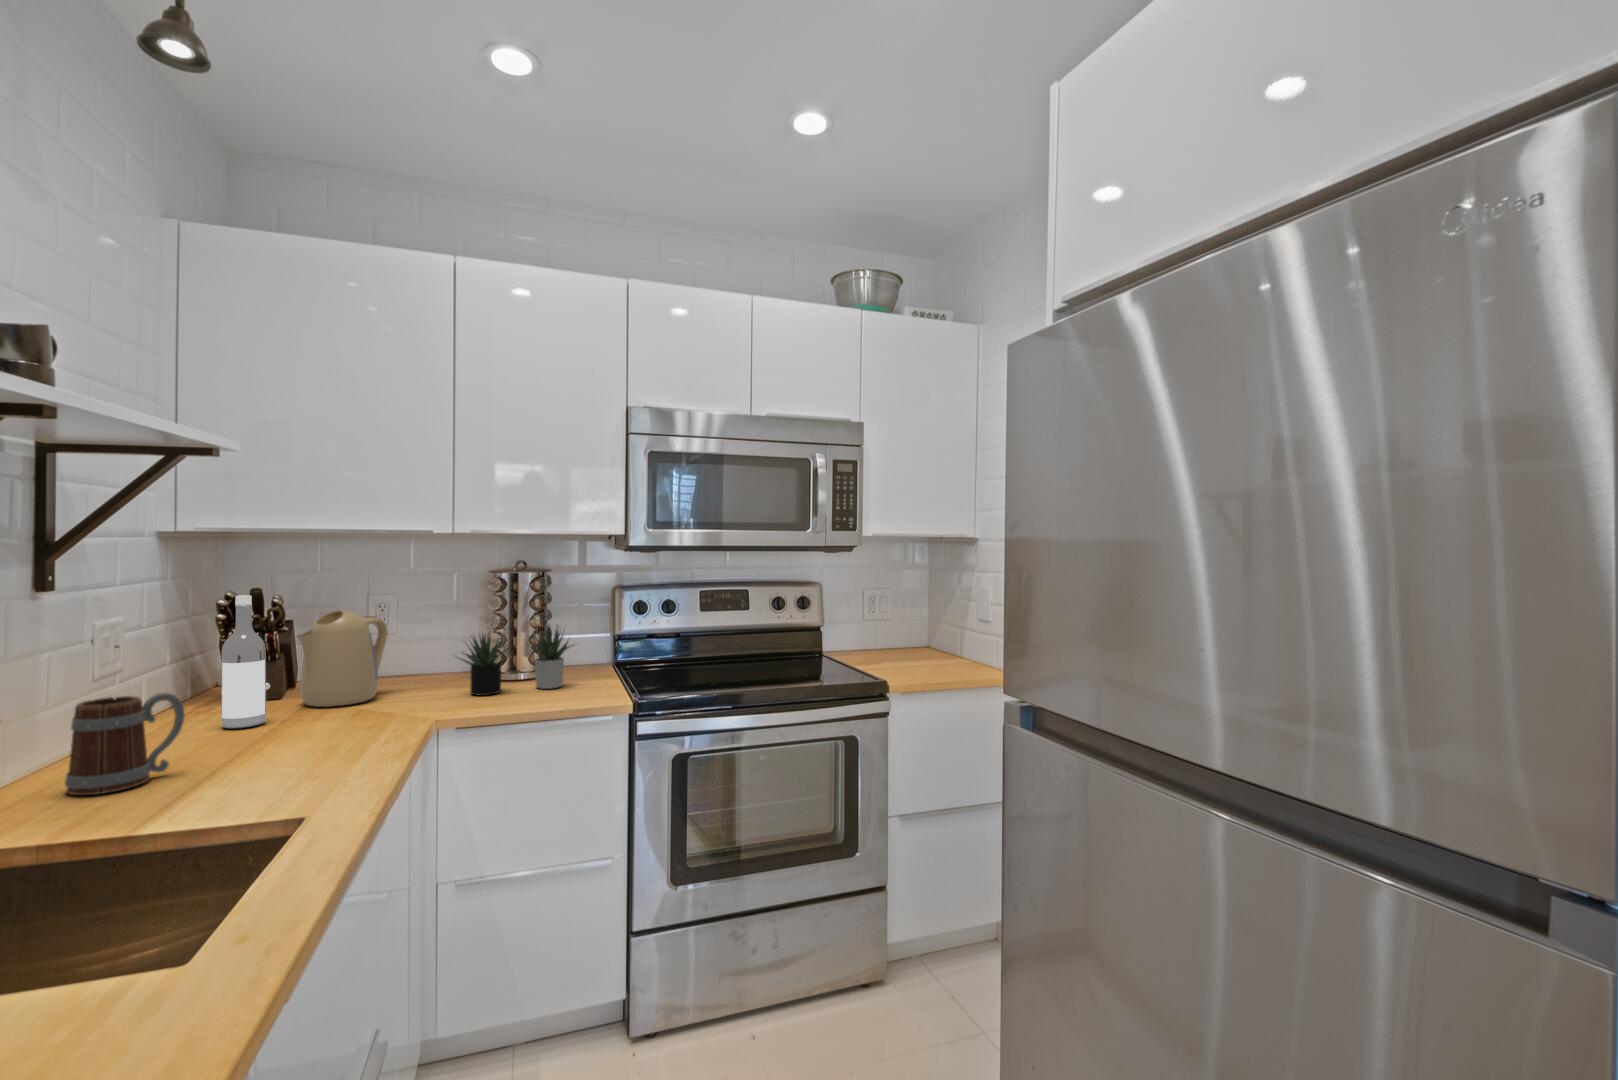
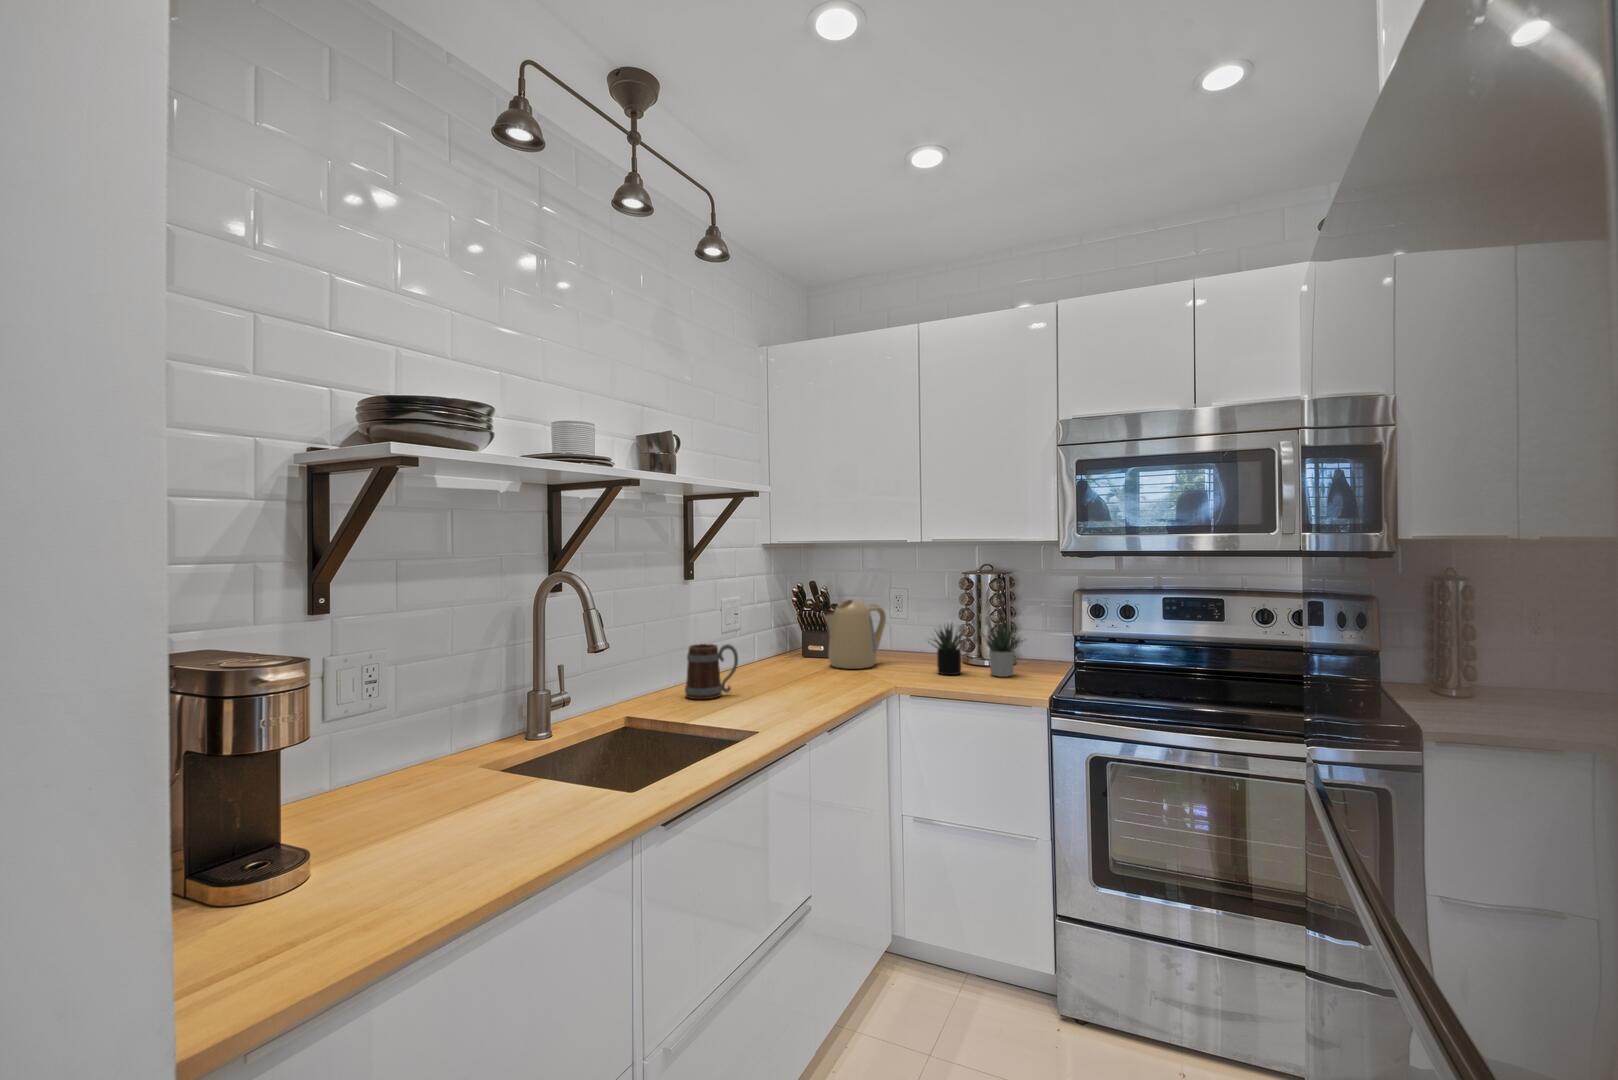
wine bottle: present [221,595,266,729] -> none [777,586,801,675]

